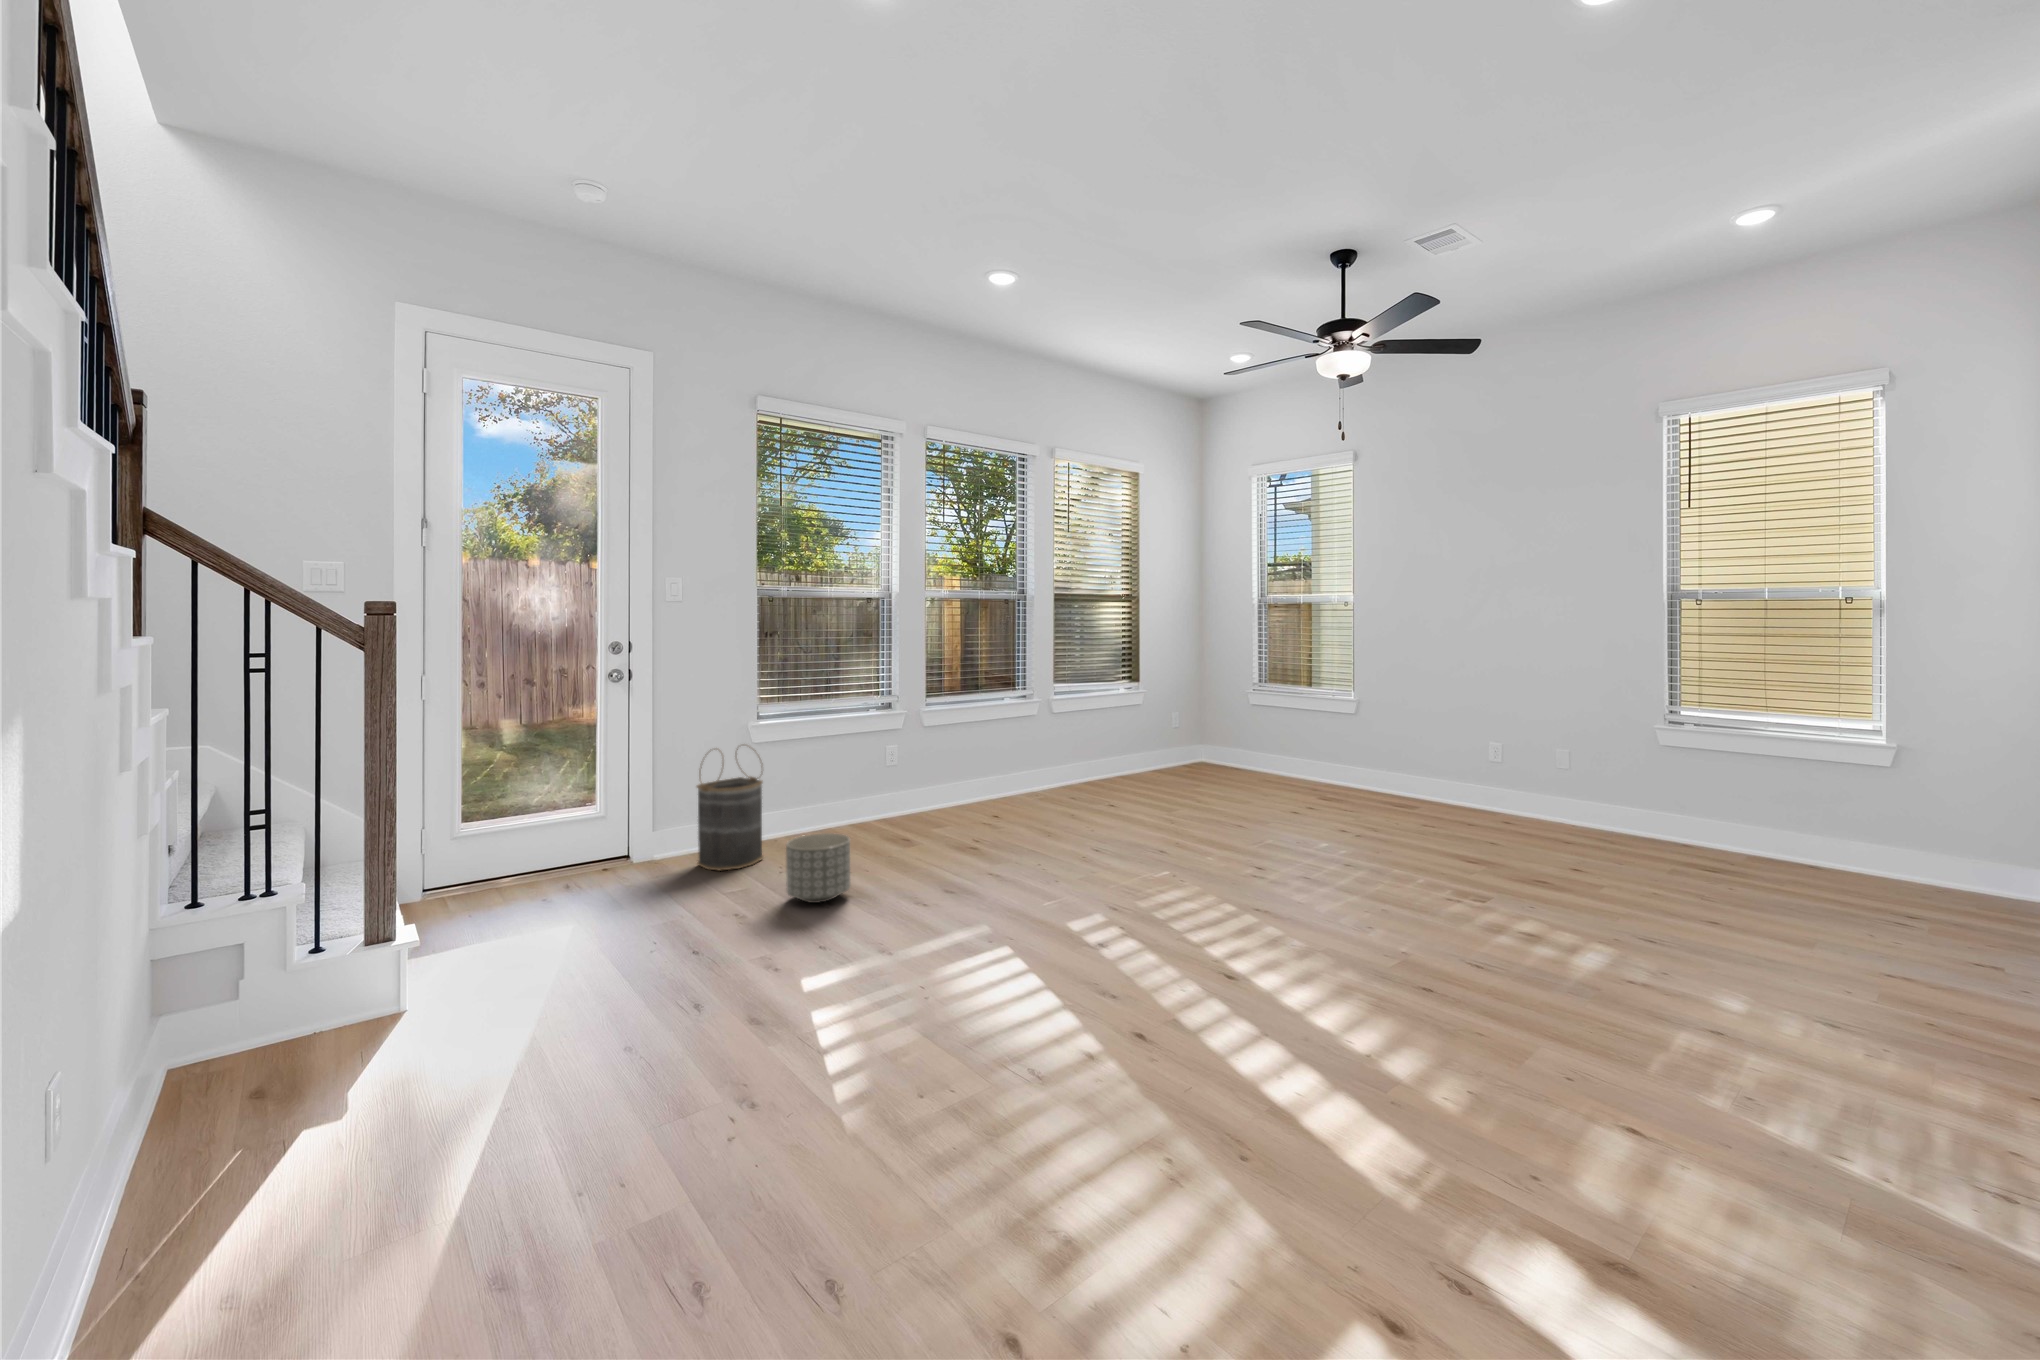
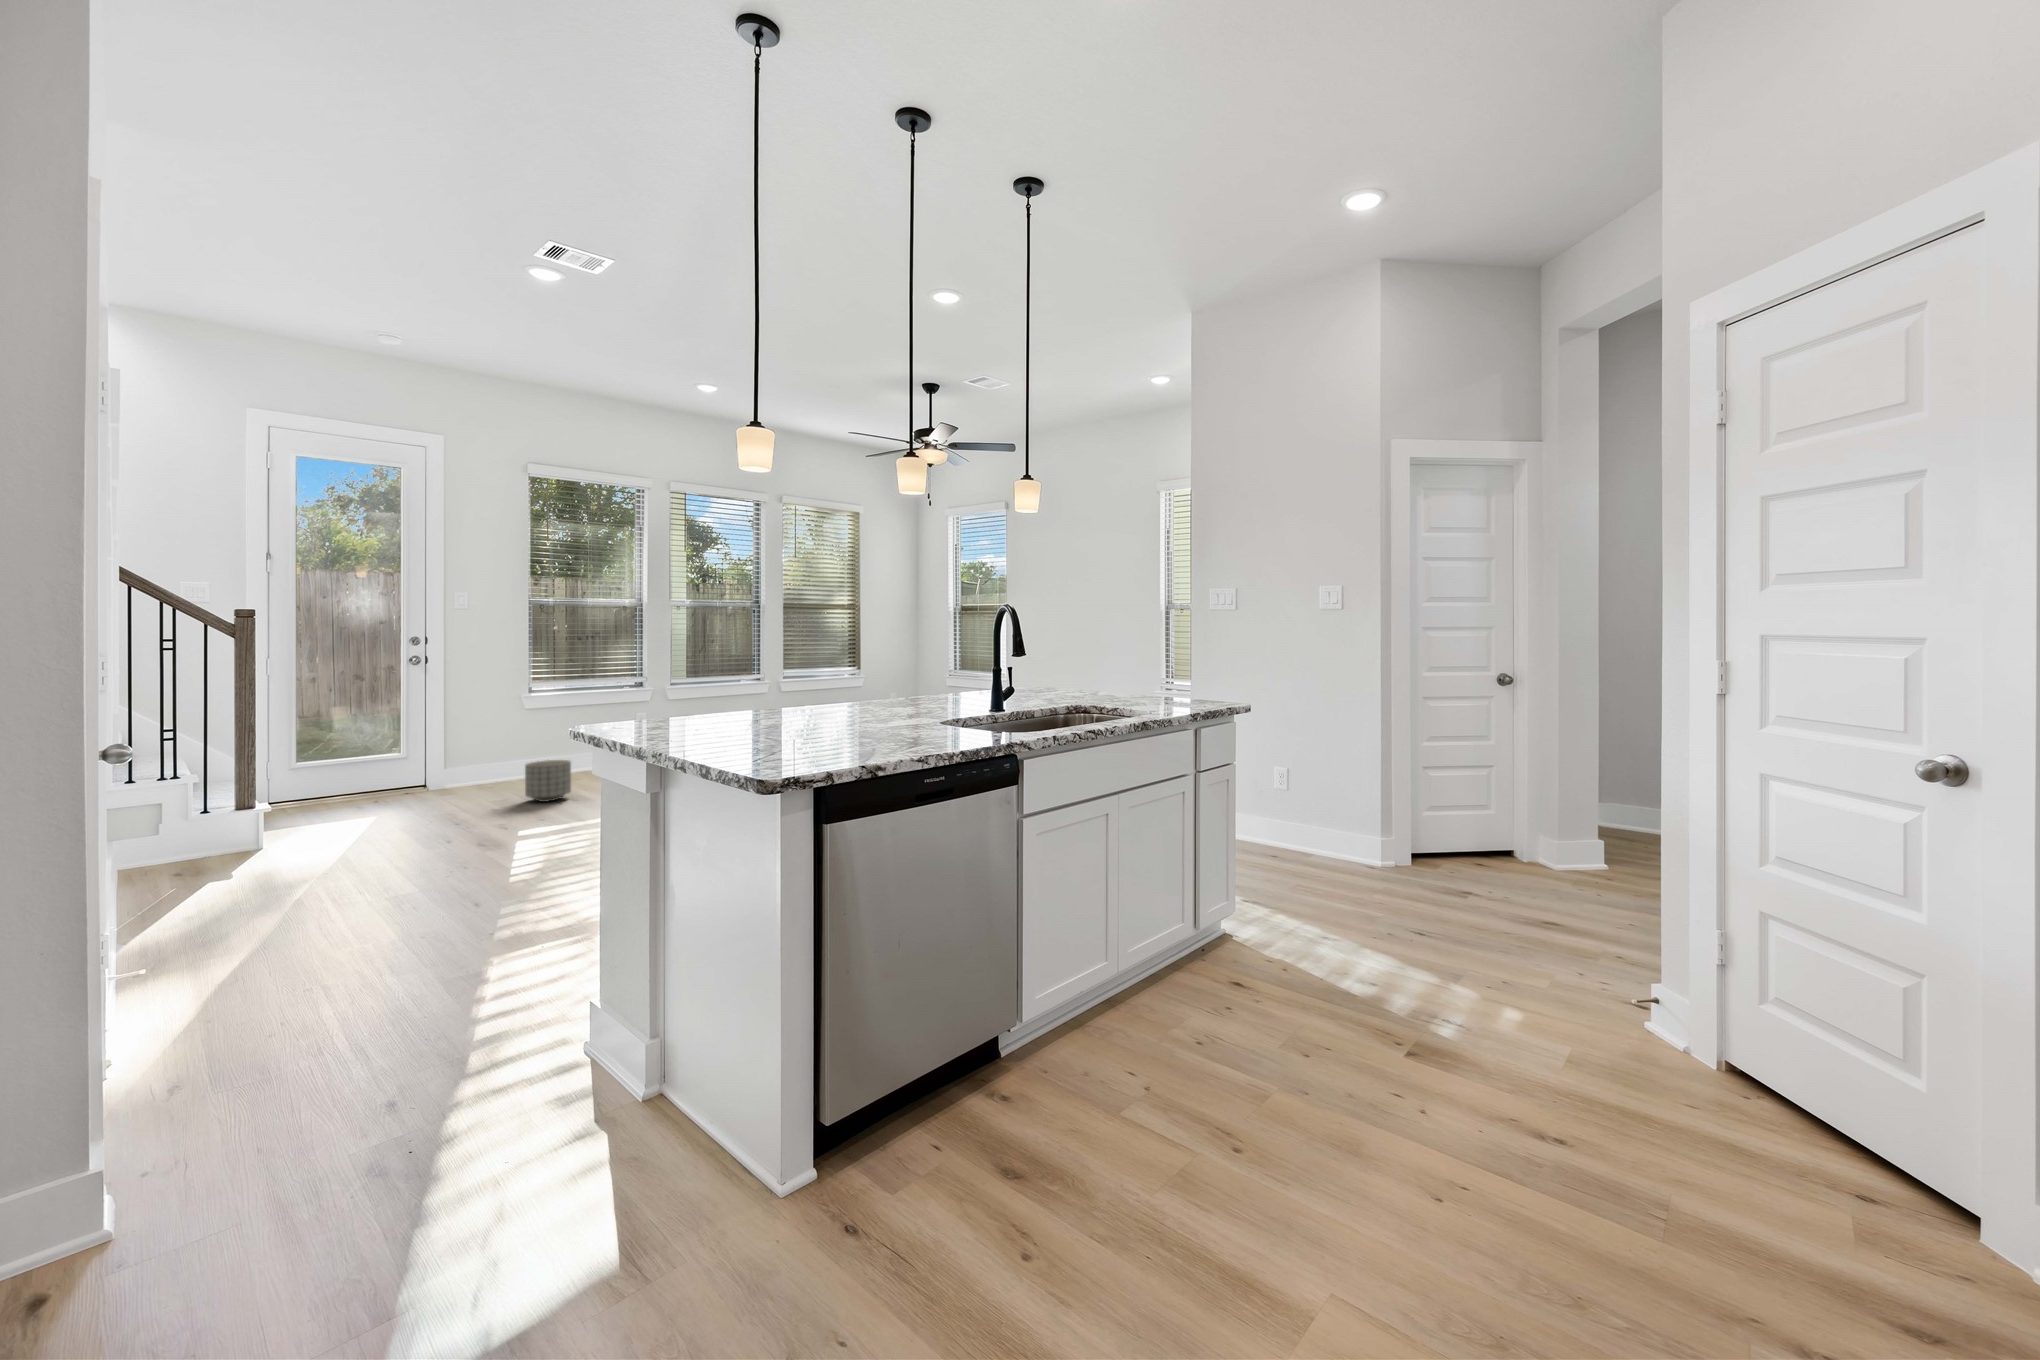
basket: present [697,749,763,871] -> none [477,706,527,789]

